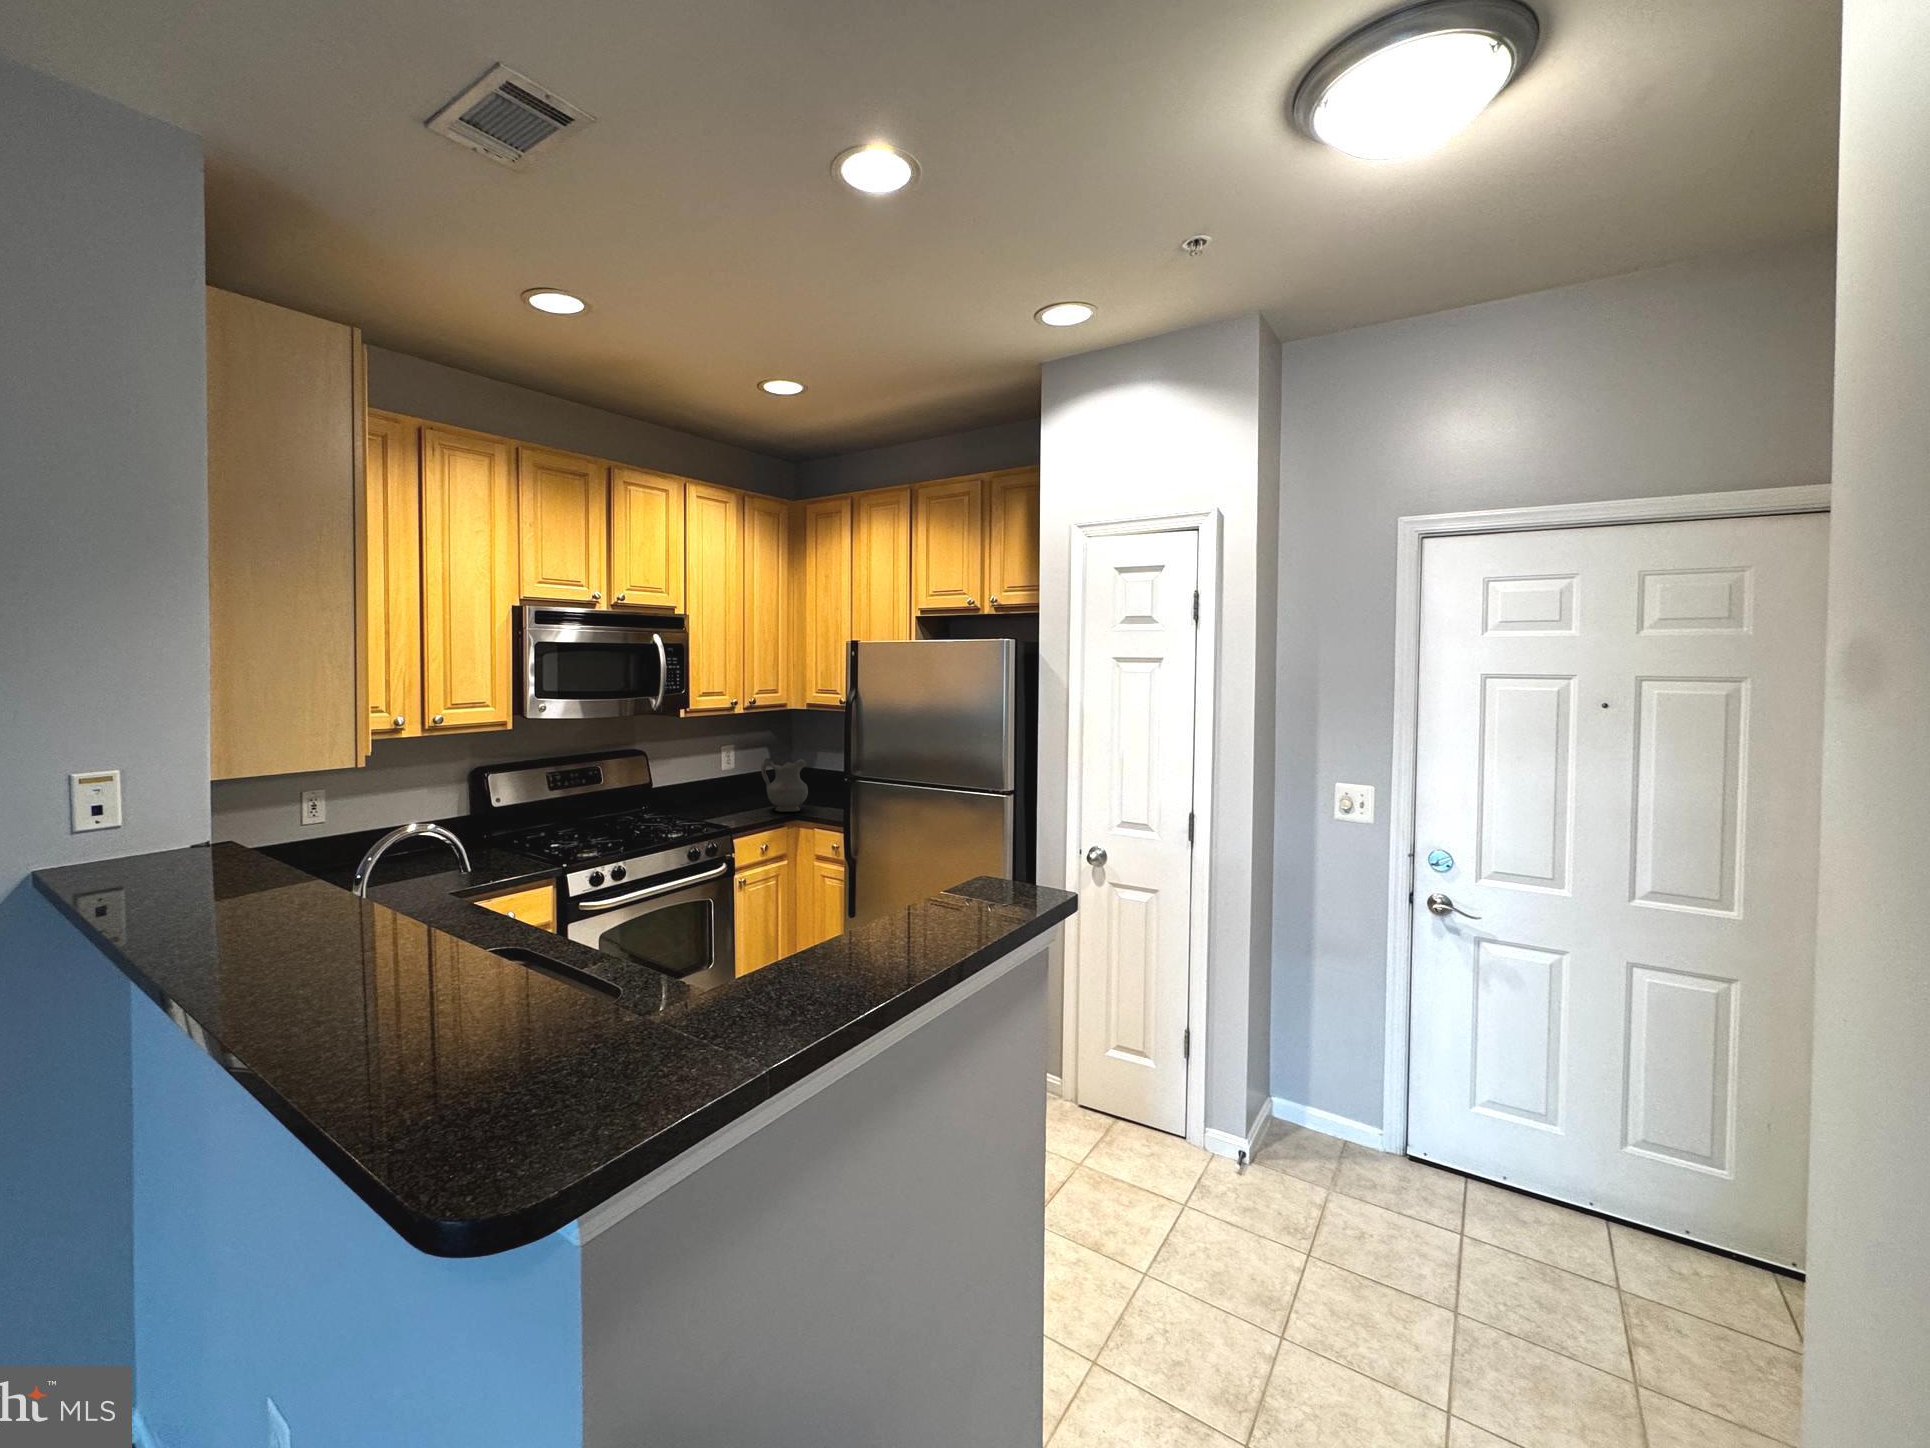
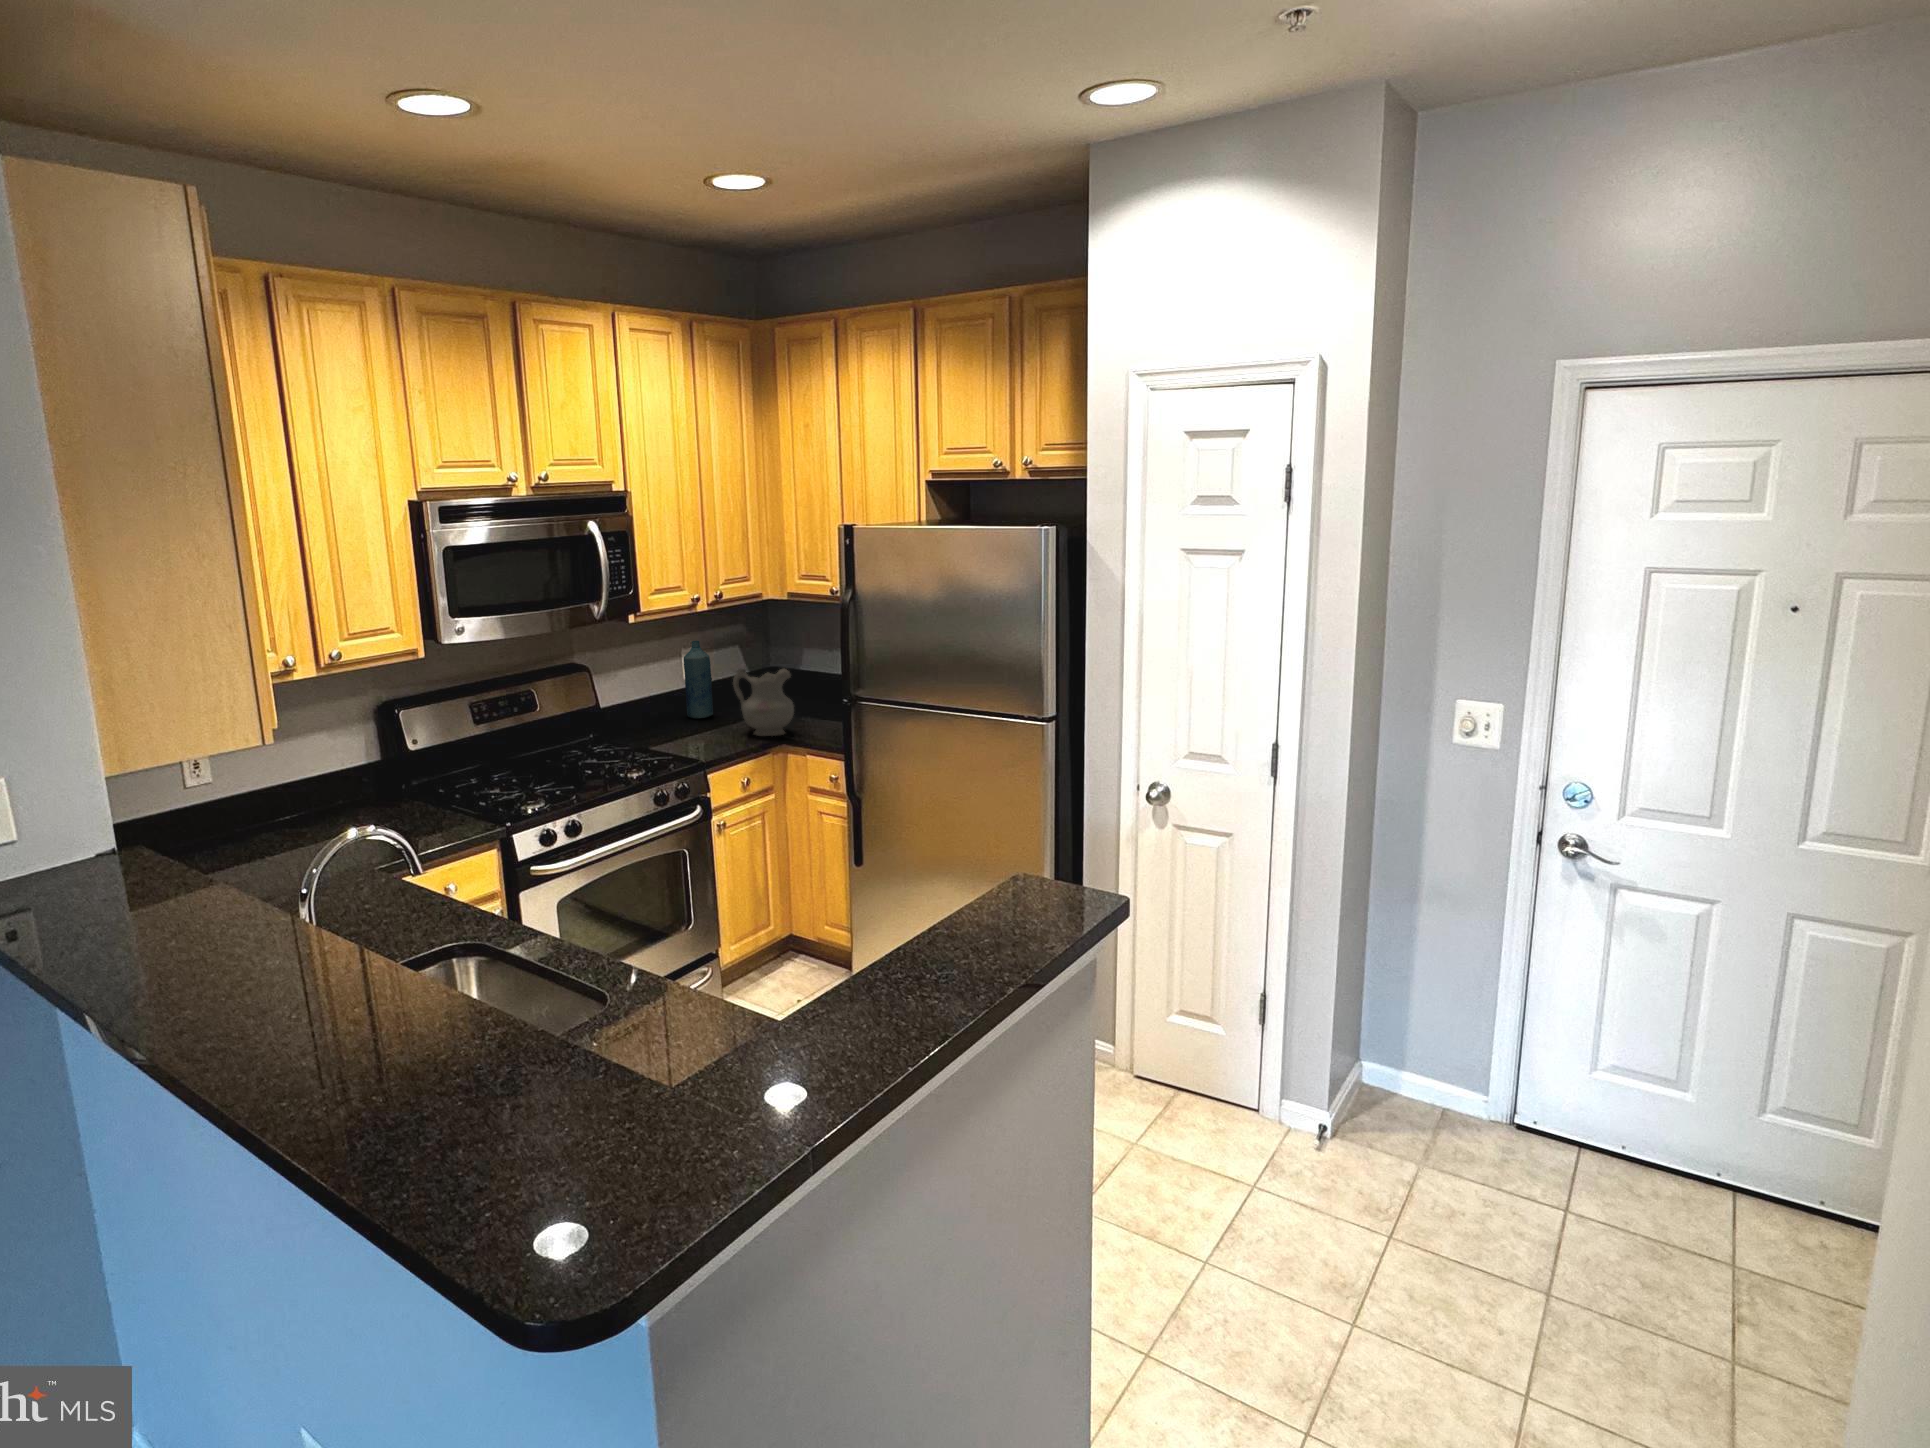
bottle: none [725,738,746,798] -> present [684,641,713,719]

